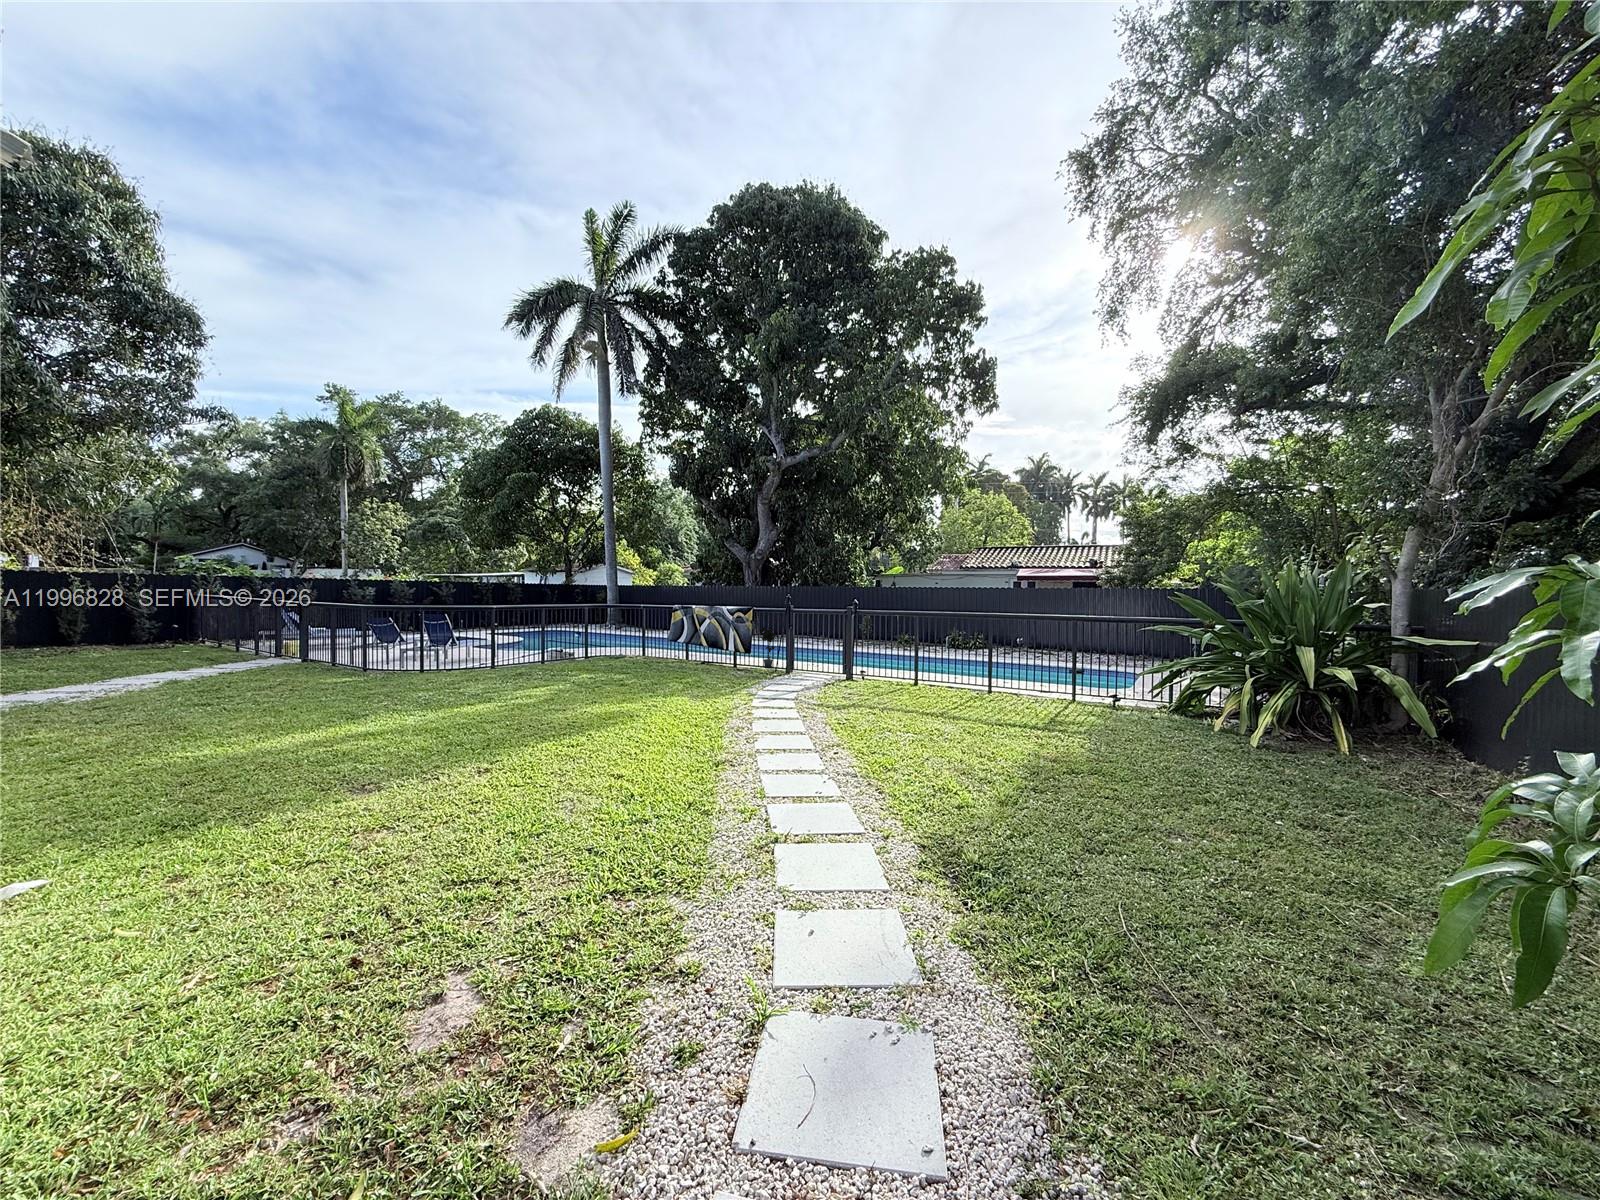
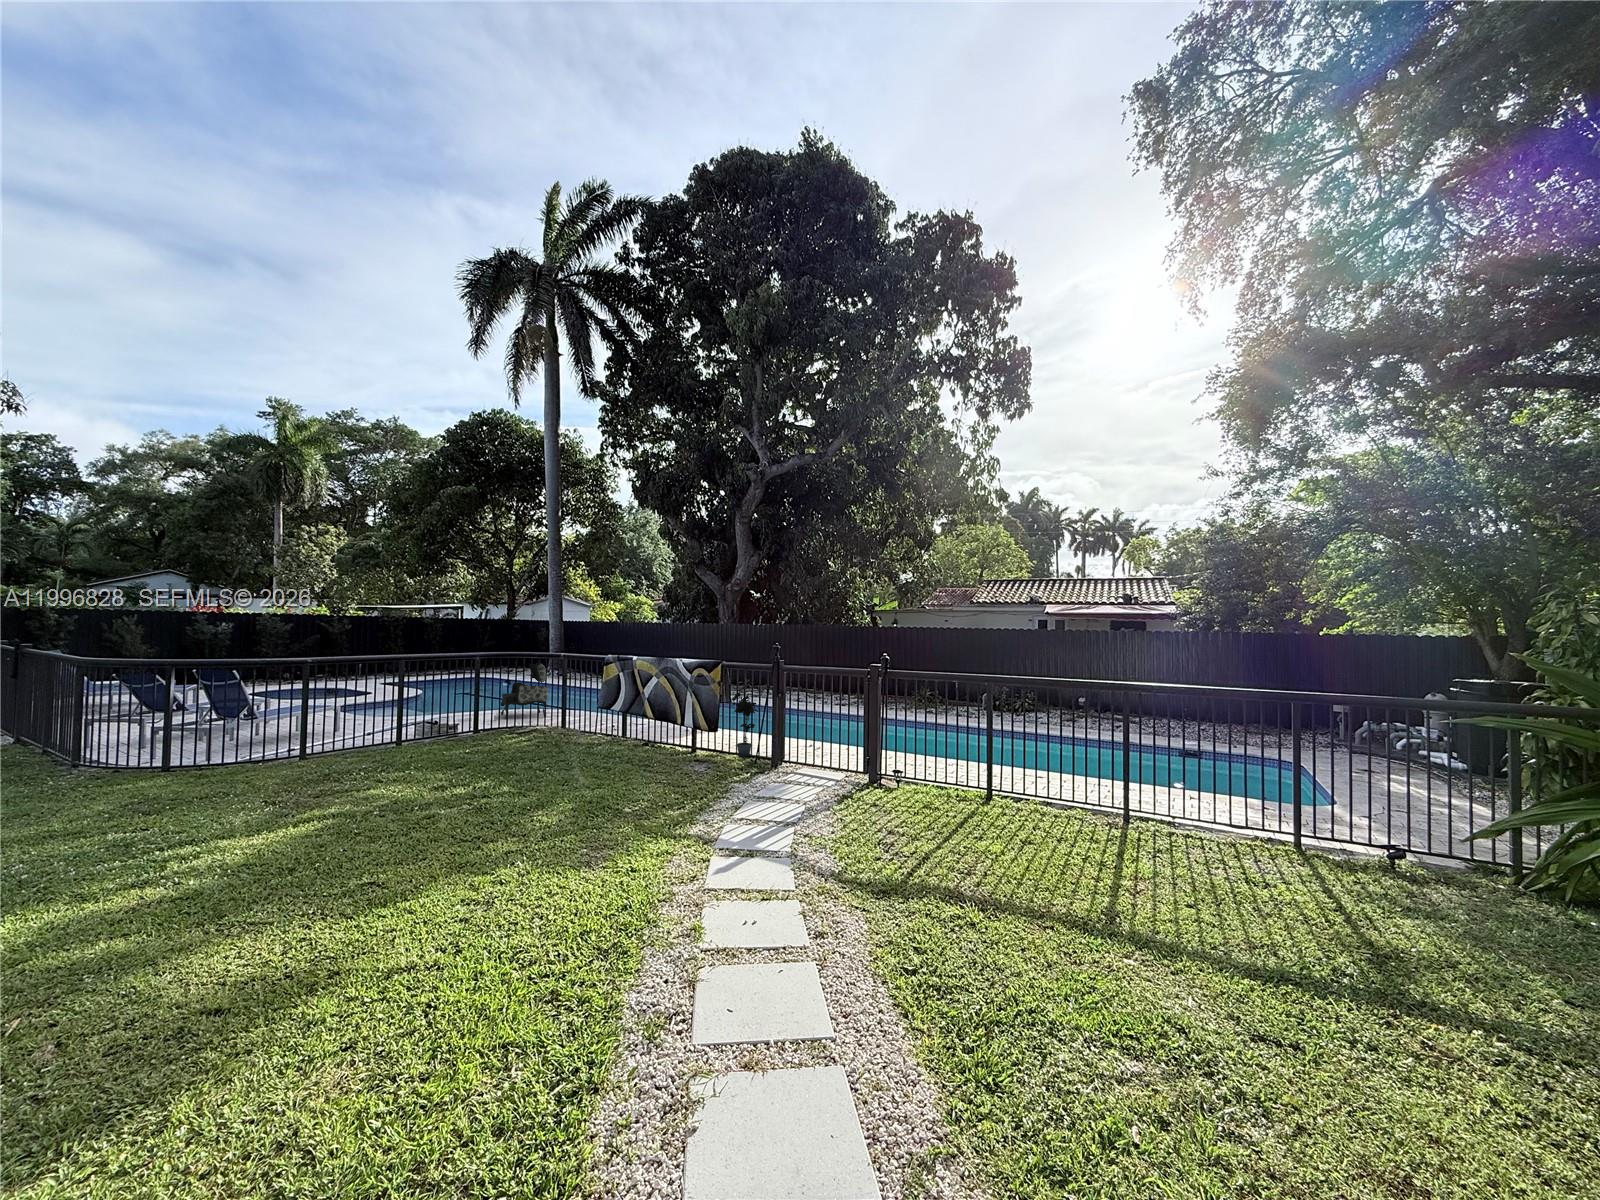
armchair: none [590,610,625,652] -> present [501,663,549,719]

